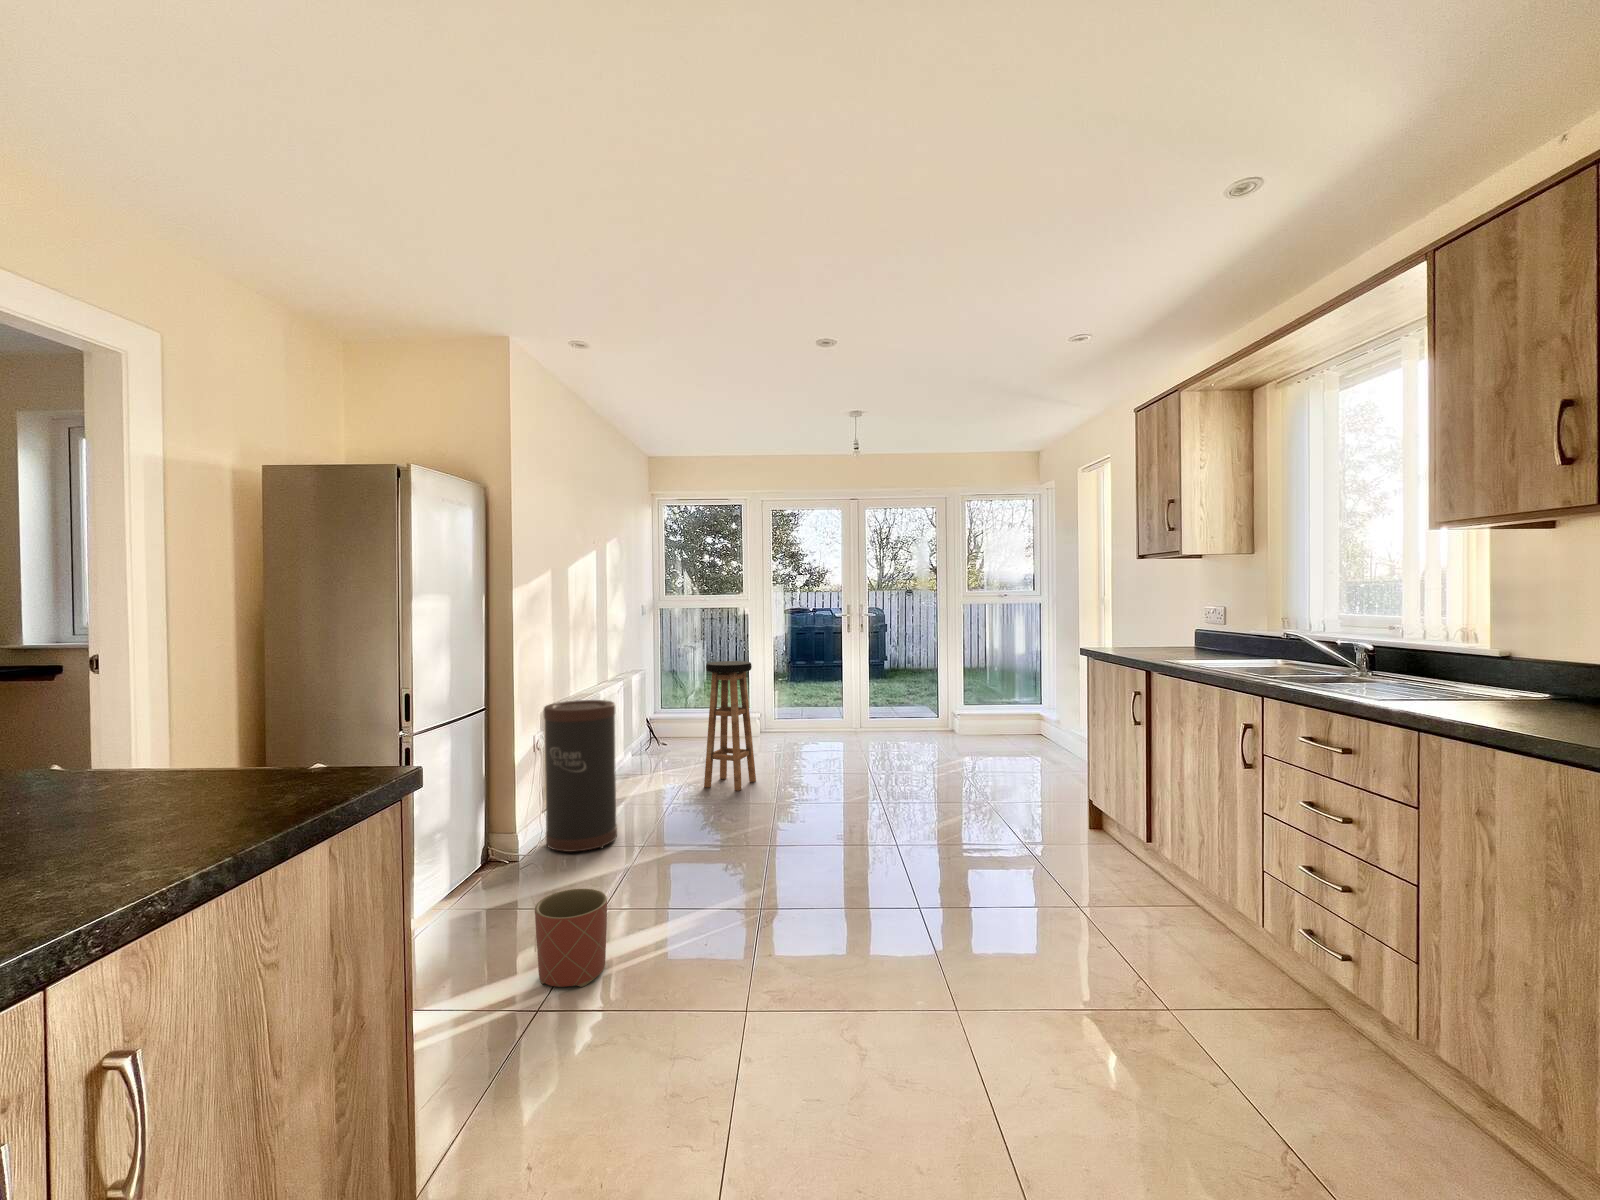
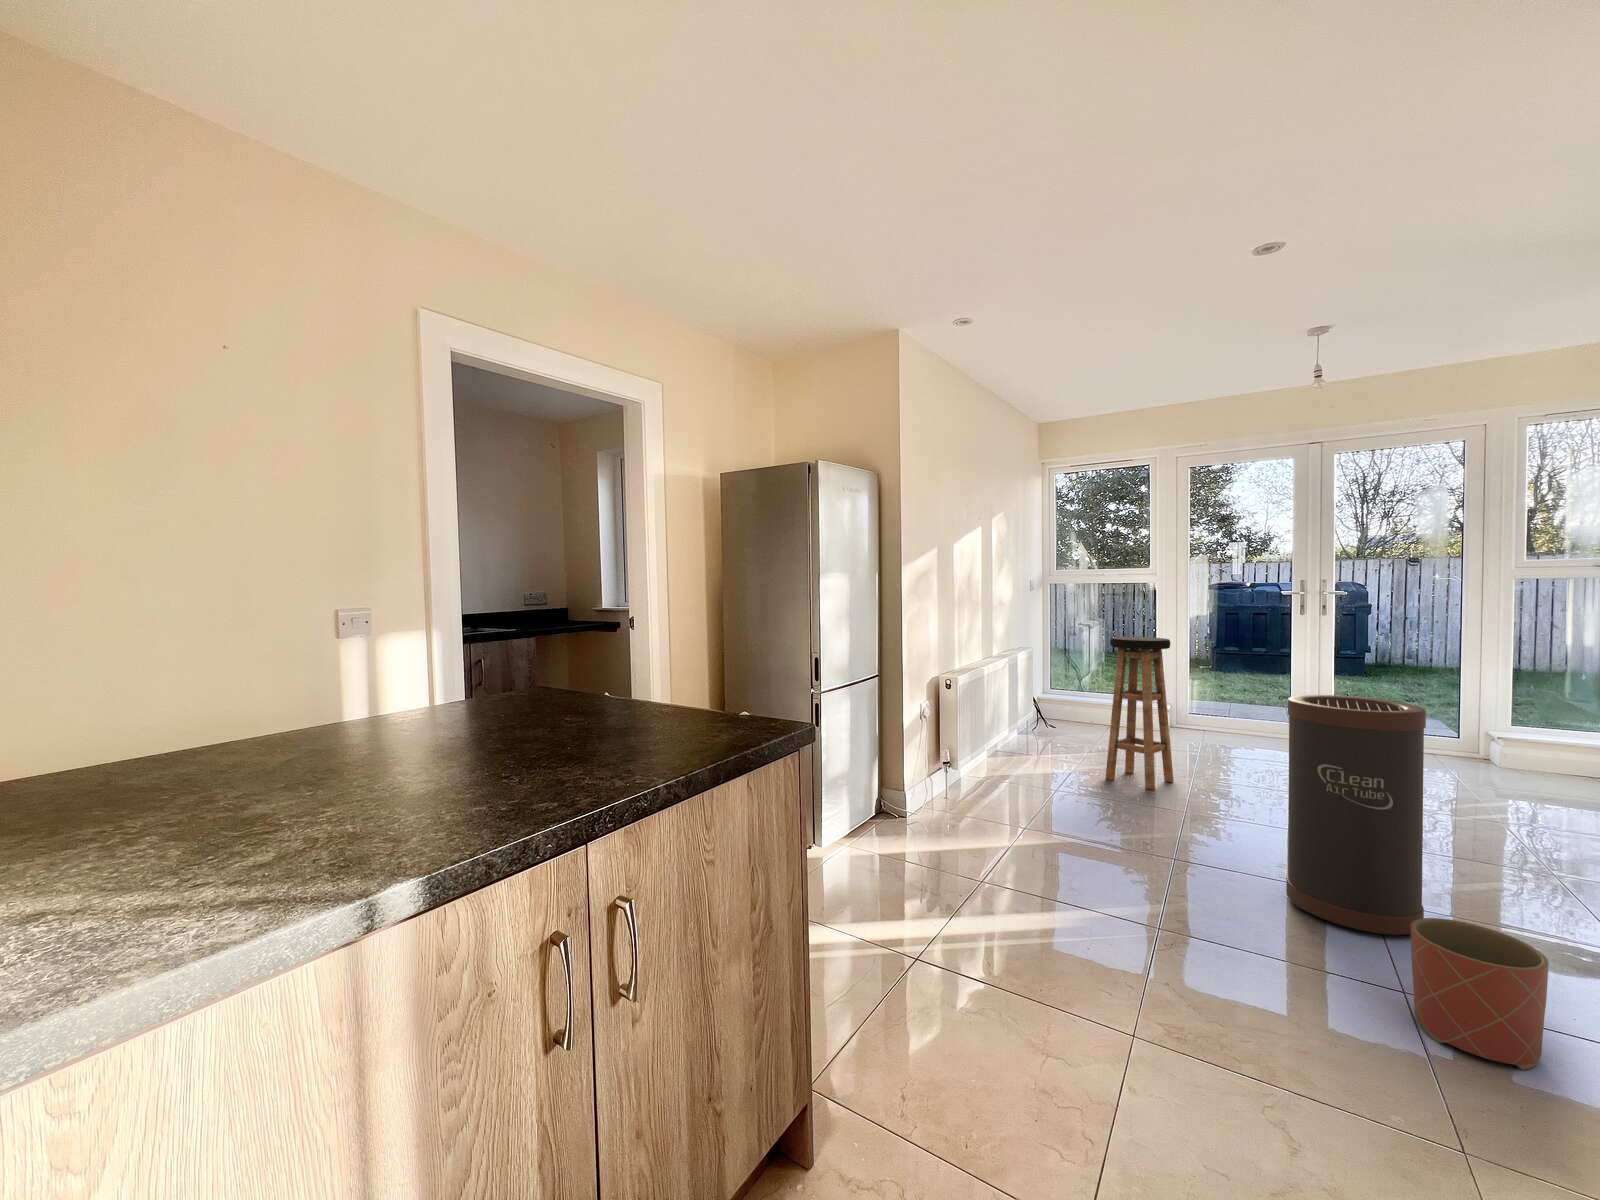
trash can: present [544,700,617,852] -> present [1286,695,1426,936]
planter: present [535,889,607,987] -> present [1410,918,1549,1070]

